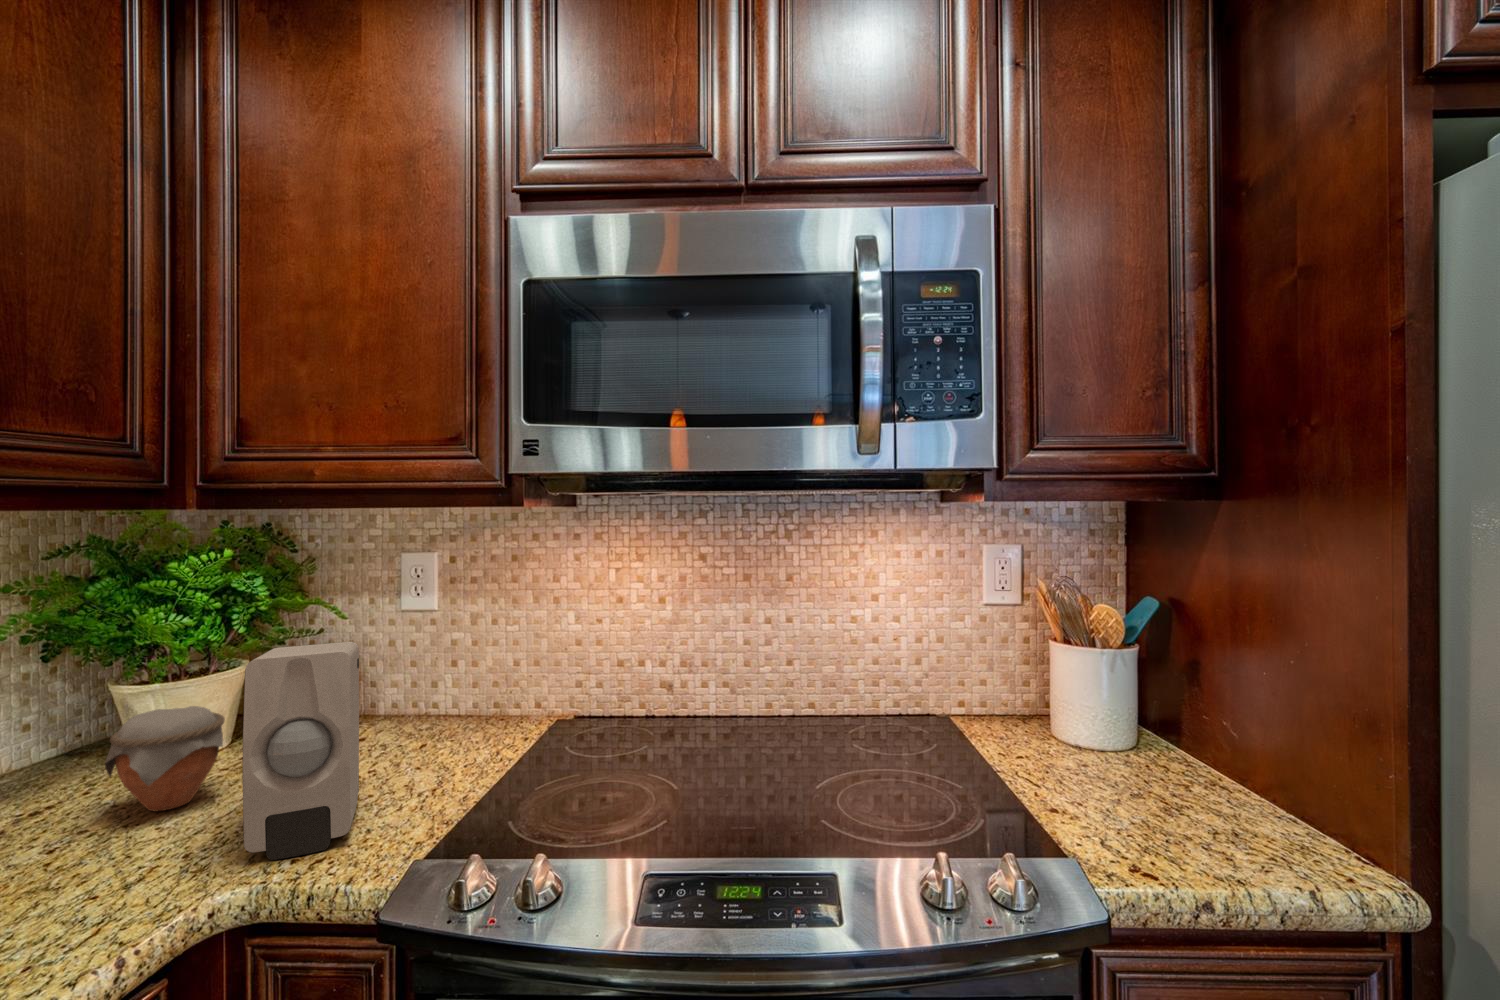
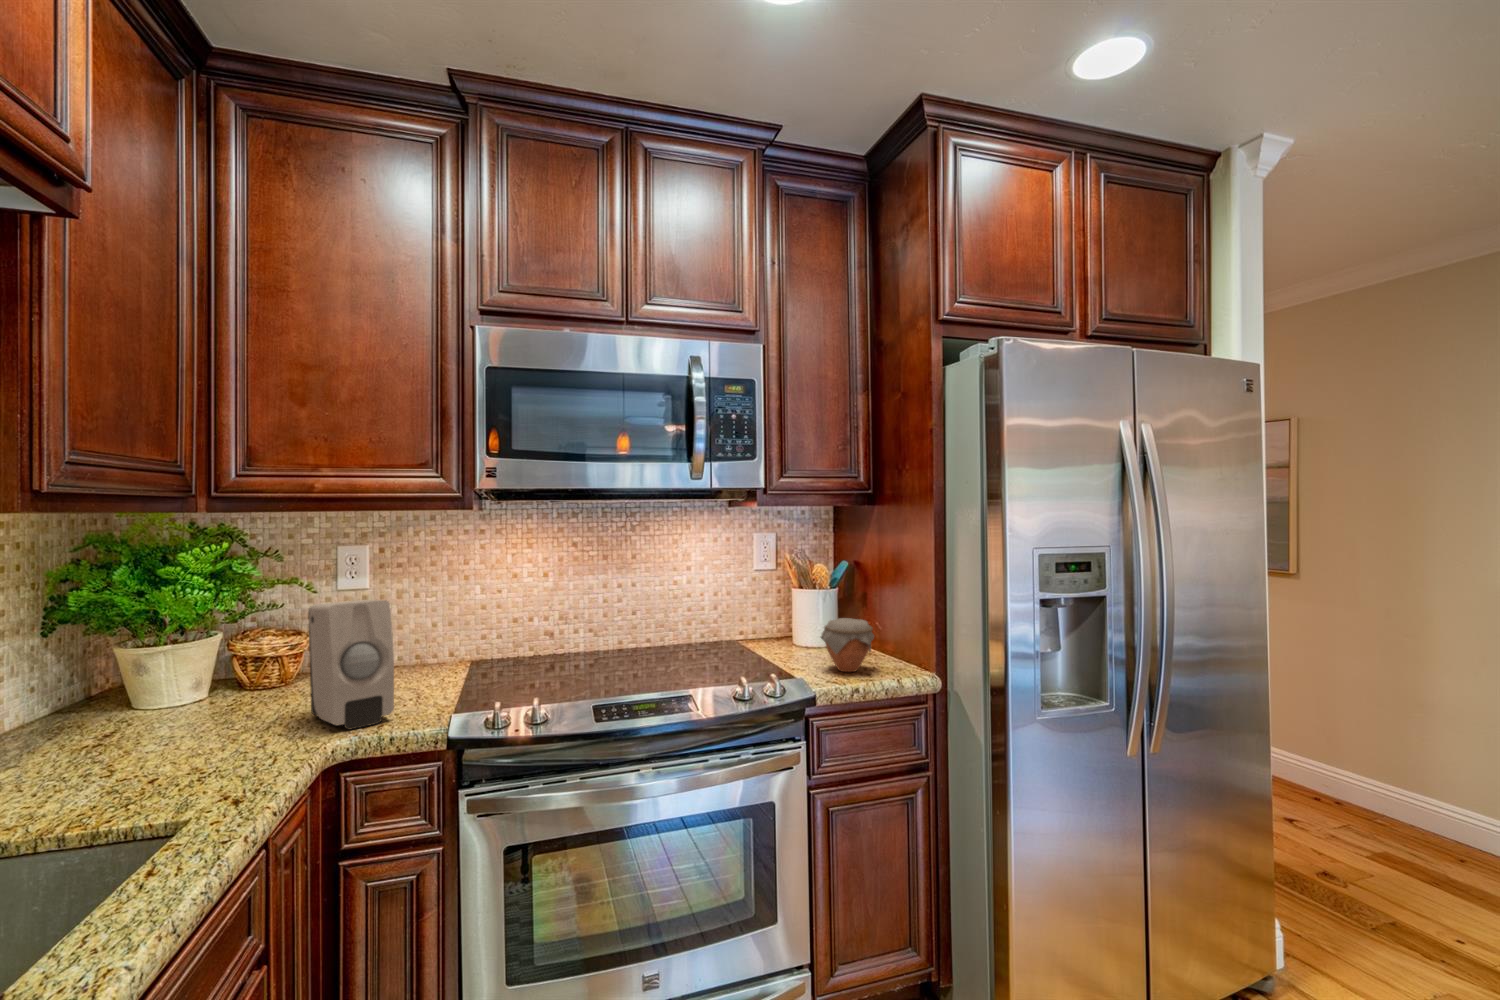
jar: present [105,706,225,811] -> present [821,618,874,672]

